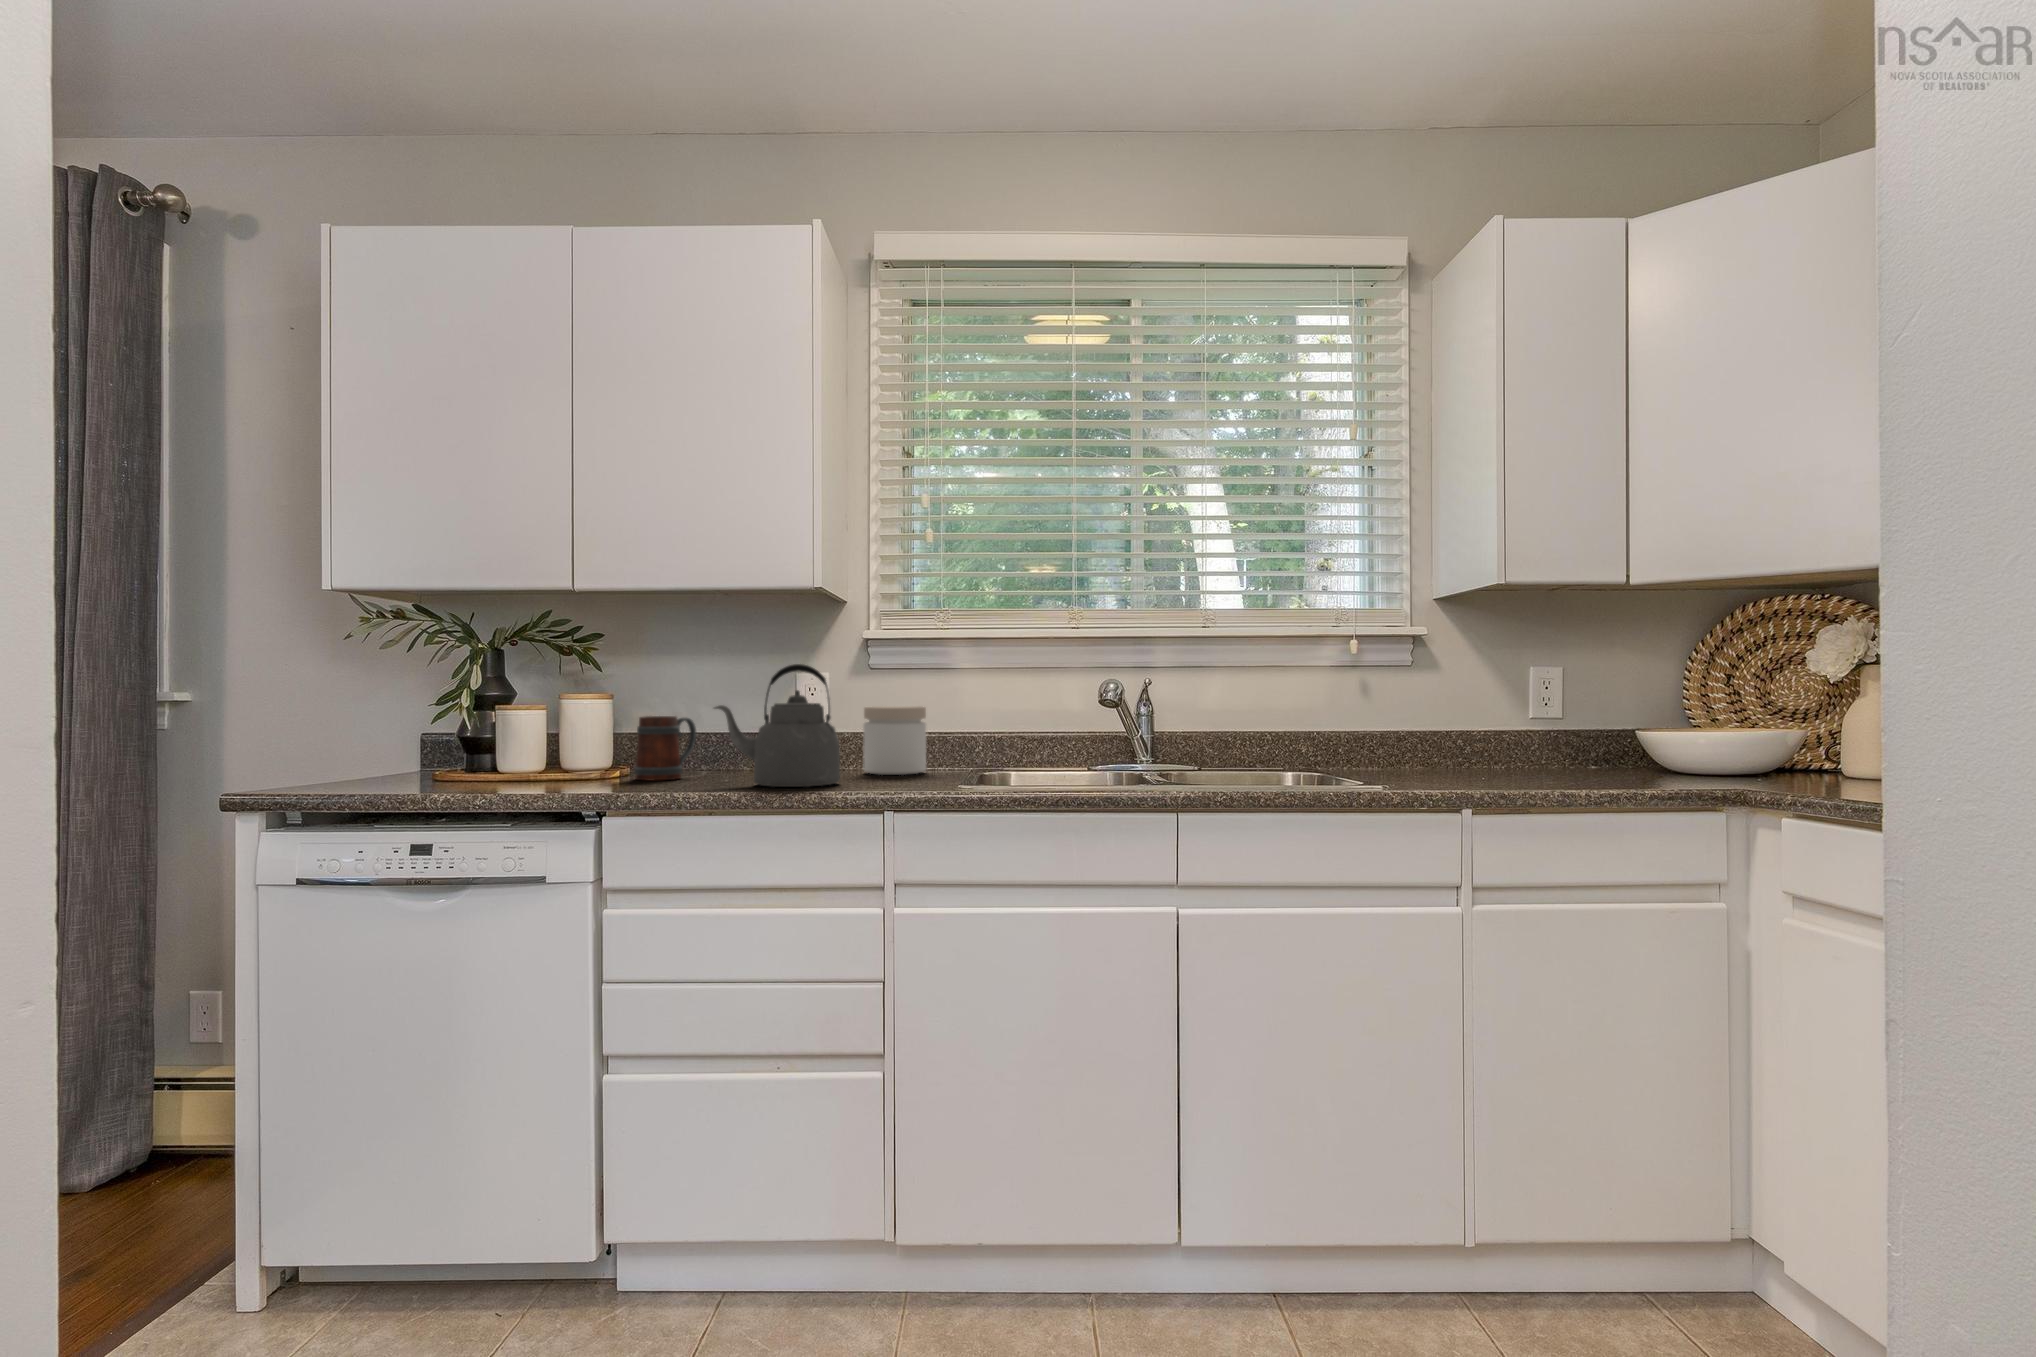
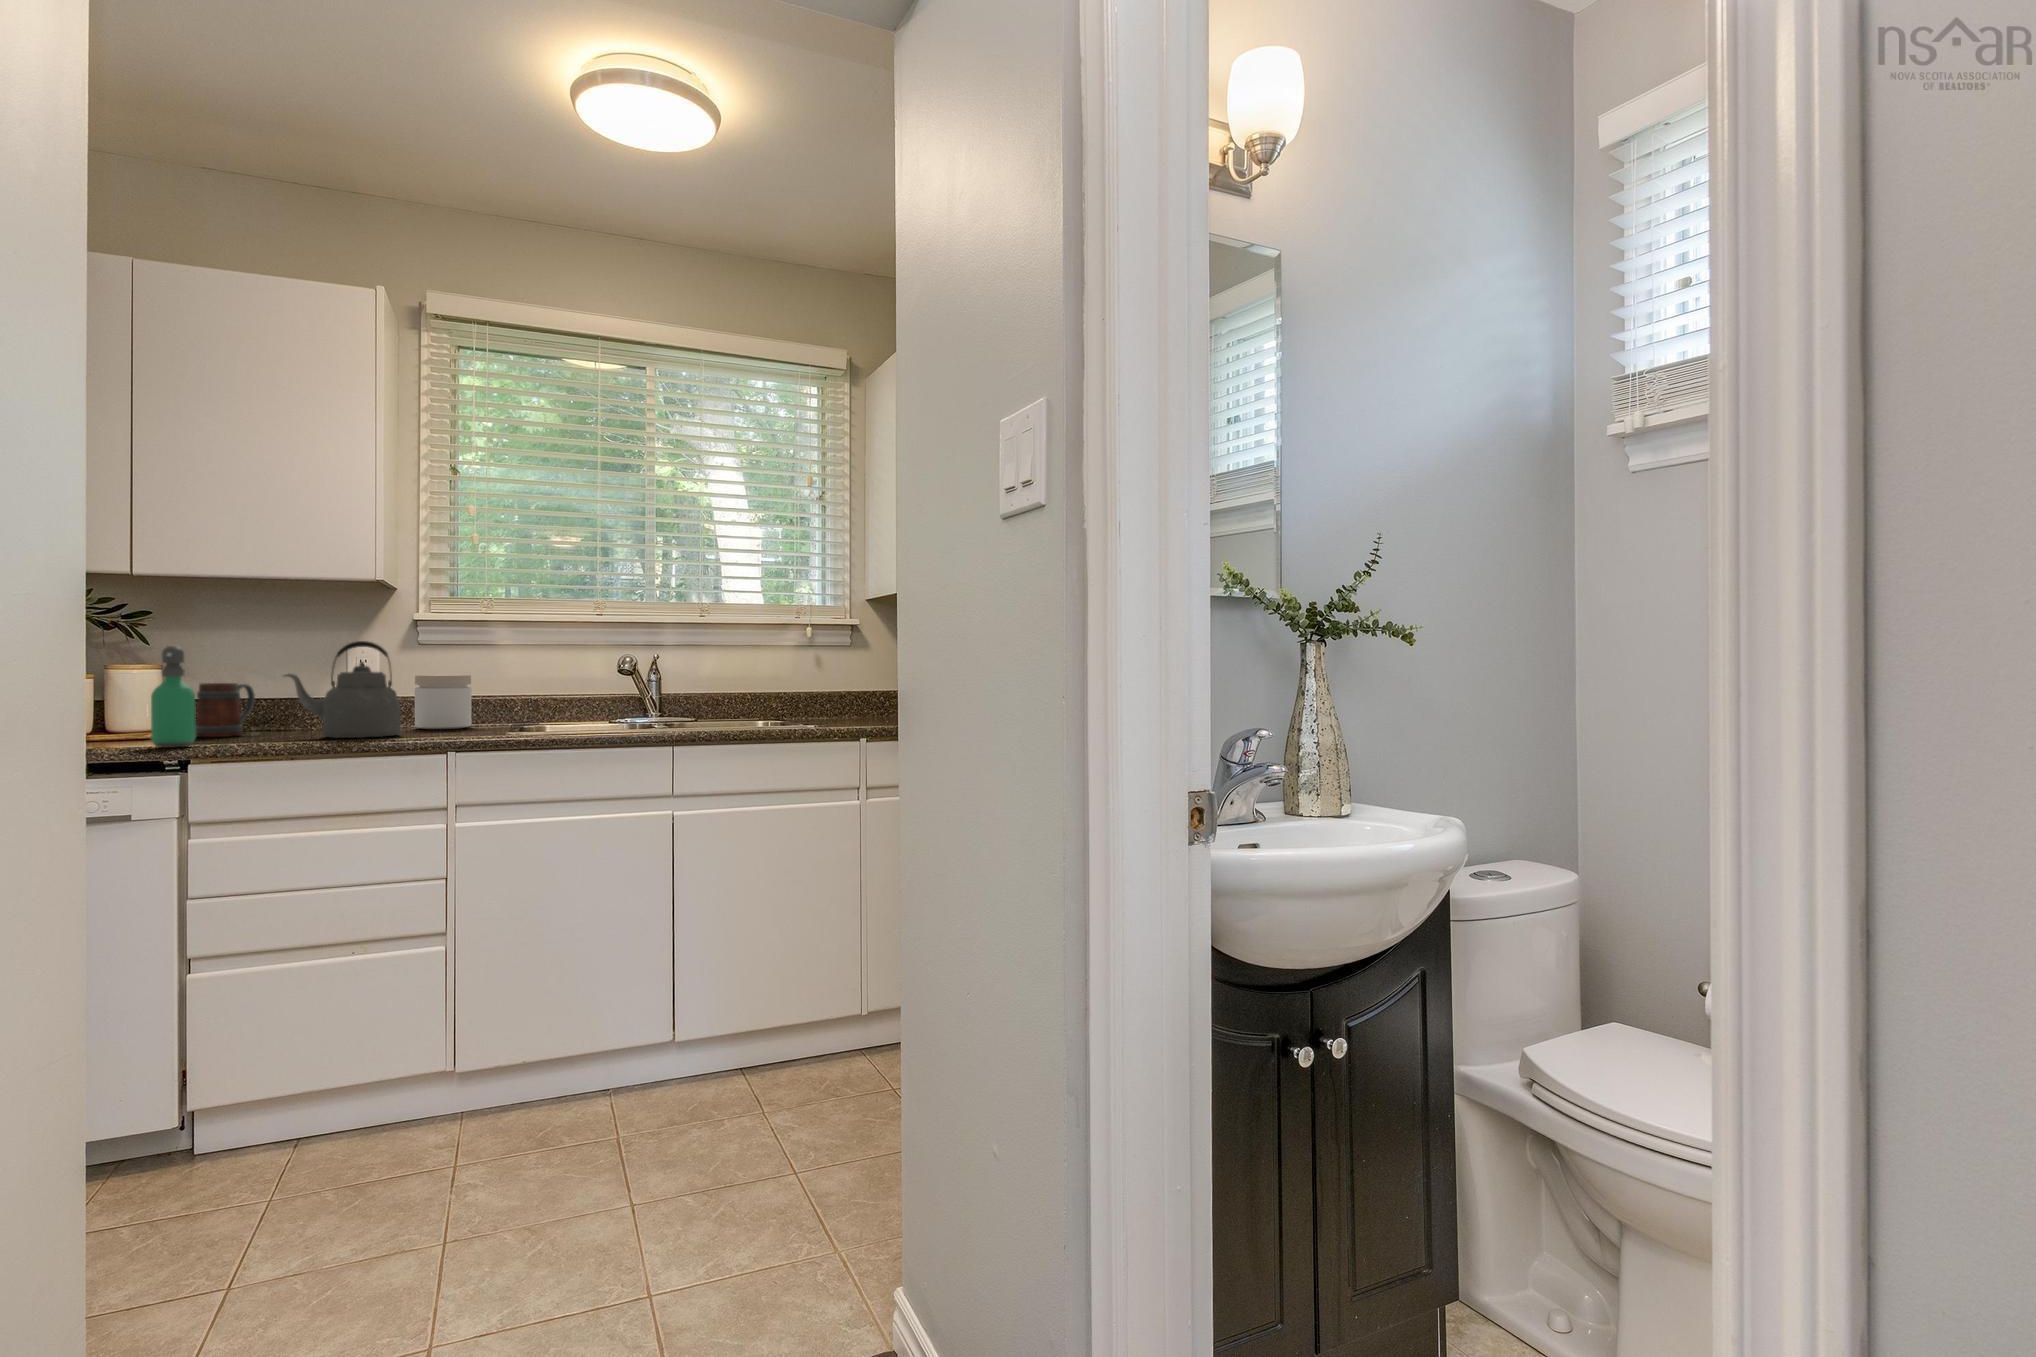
soap dispenser: none [568,671,613,796] -> present [151,646,196,748]

